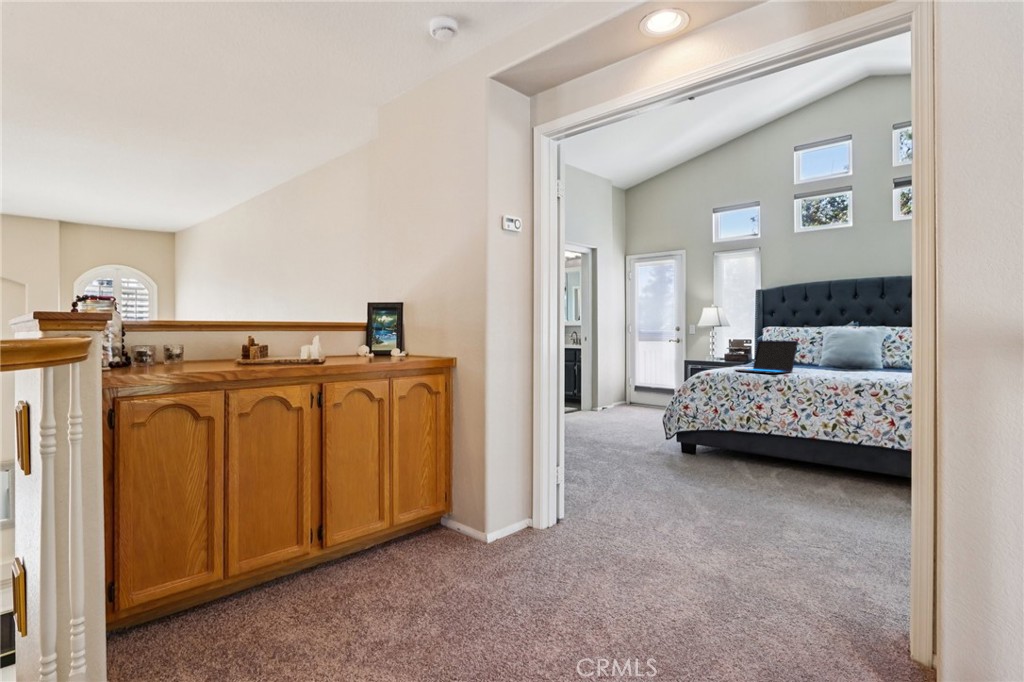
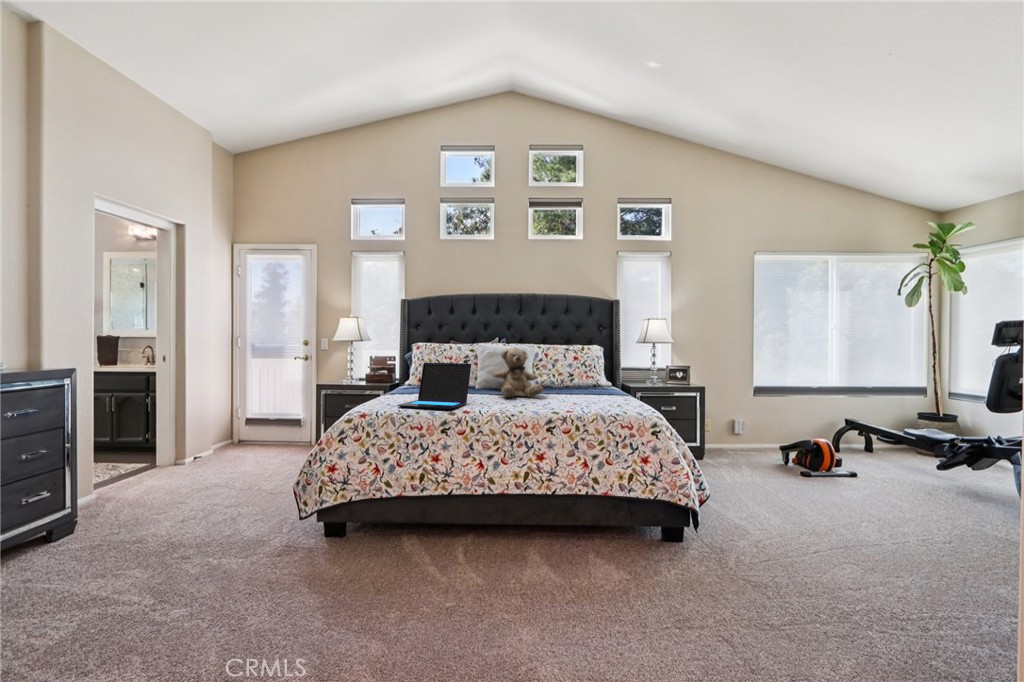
teddy bear: none [824,328,875,372] -> present [493,347,543,397]

